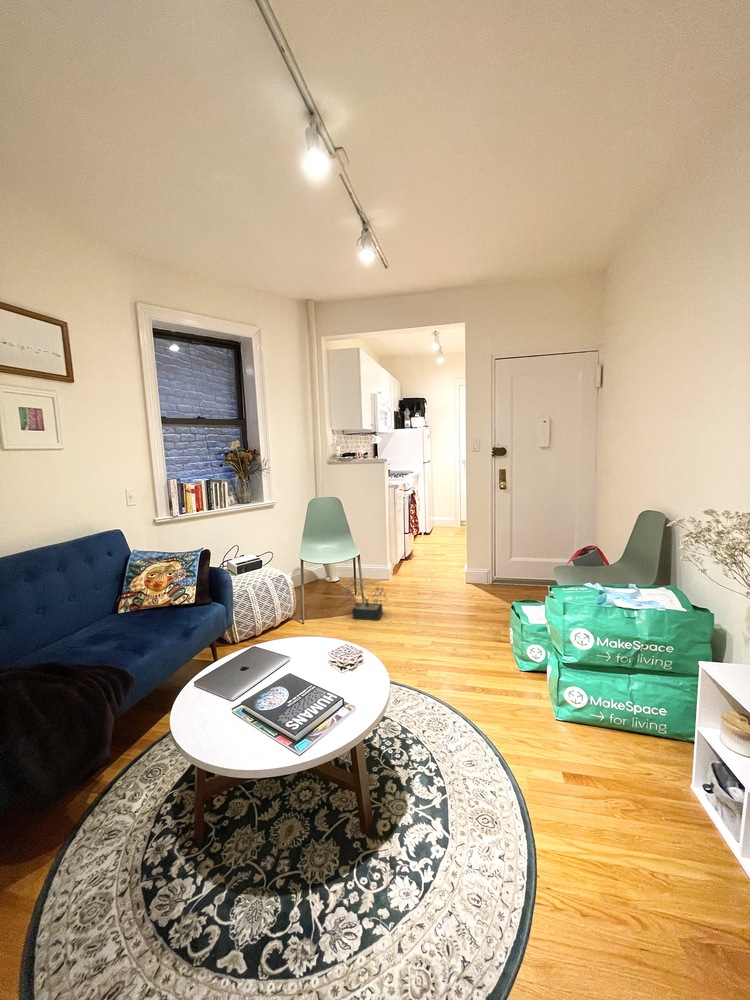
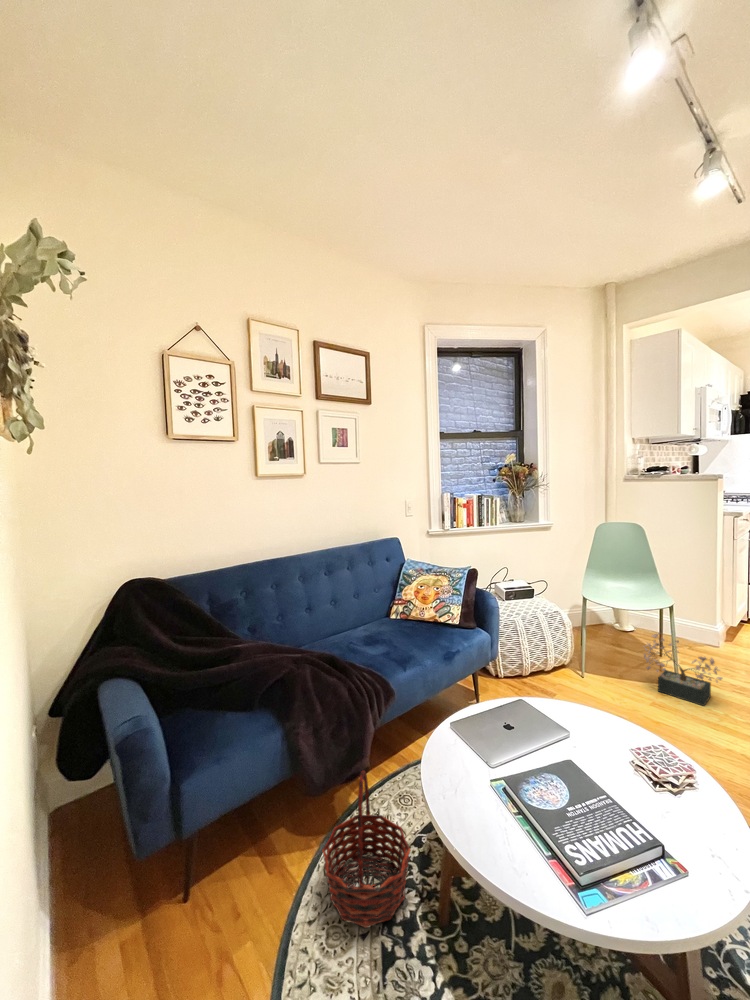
basket: none [64,755,164,897] -> present [322,771,411,928]

